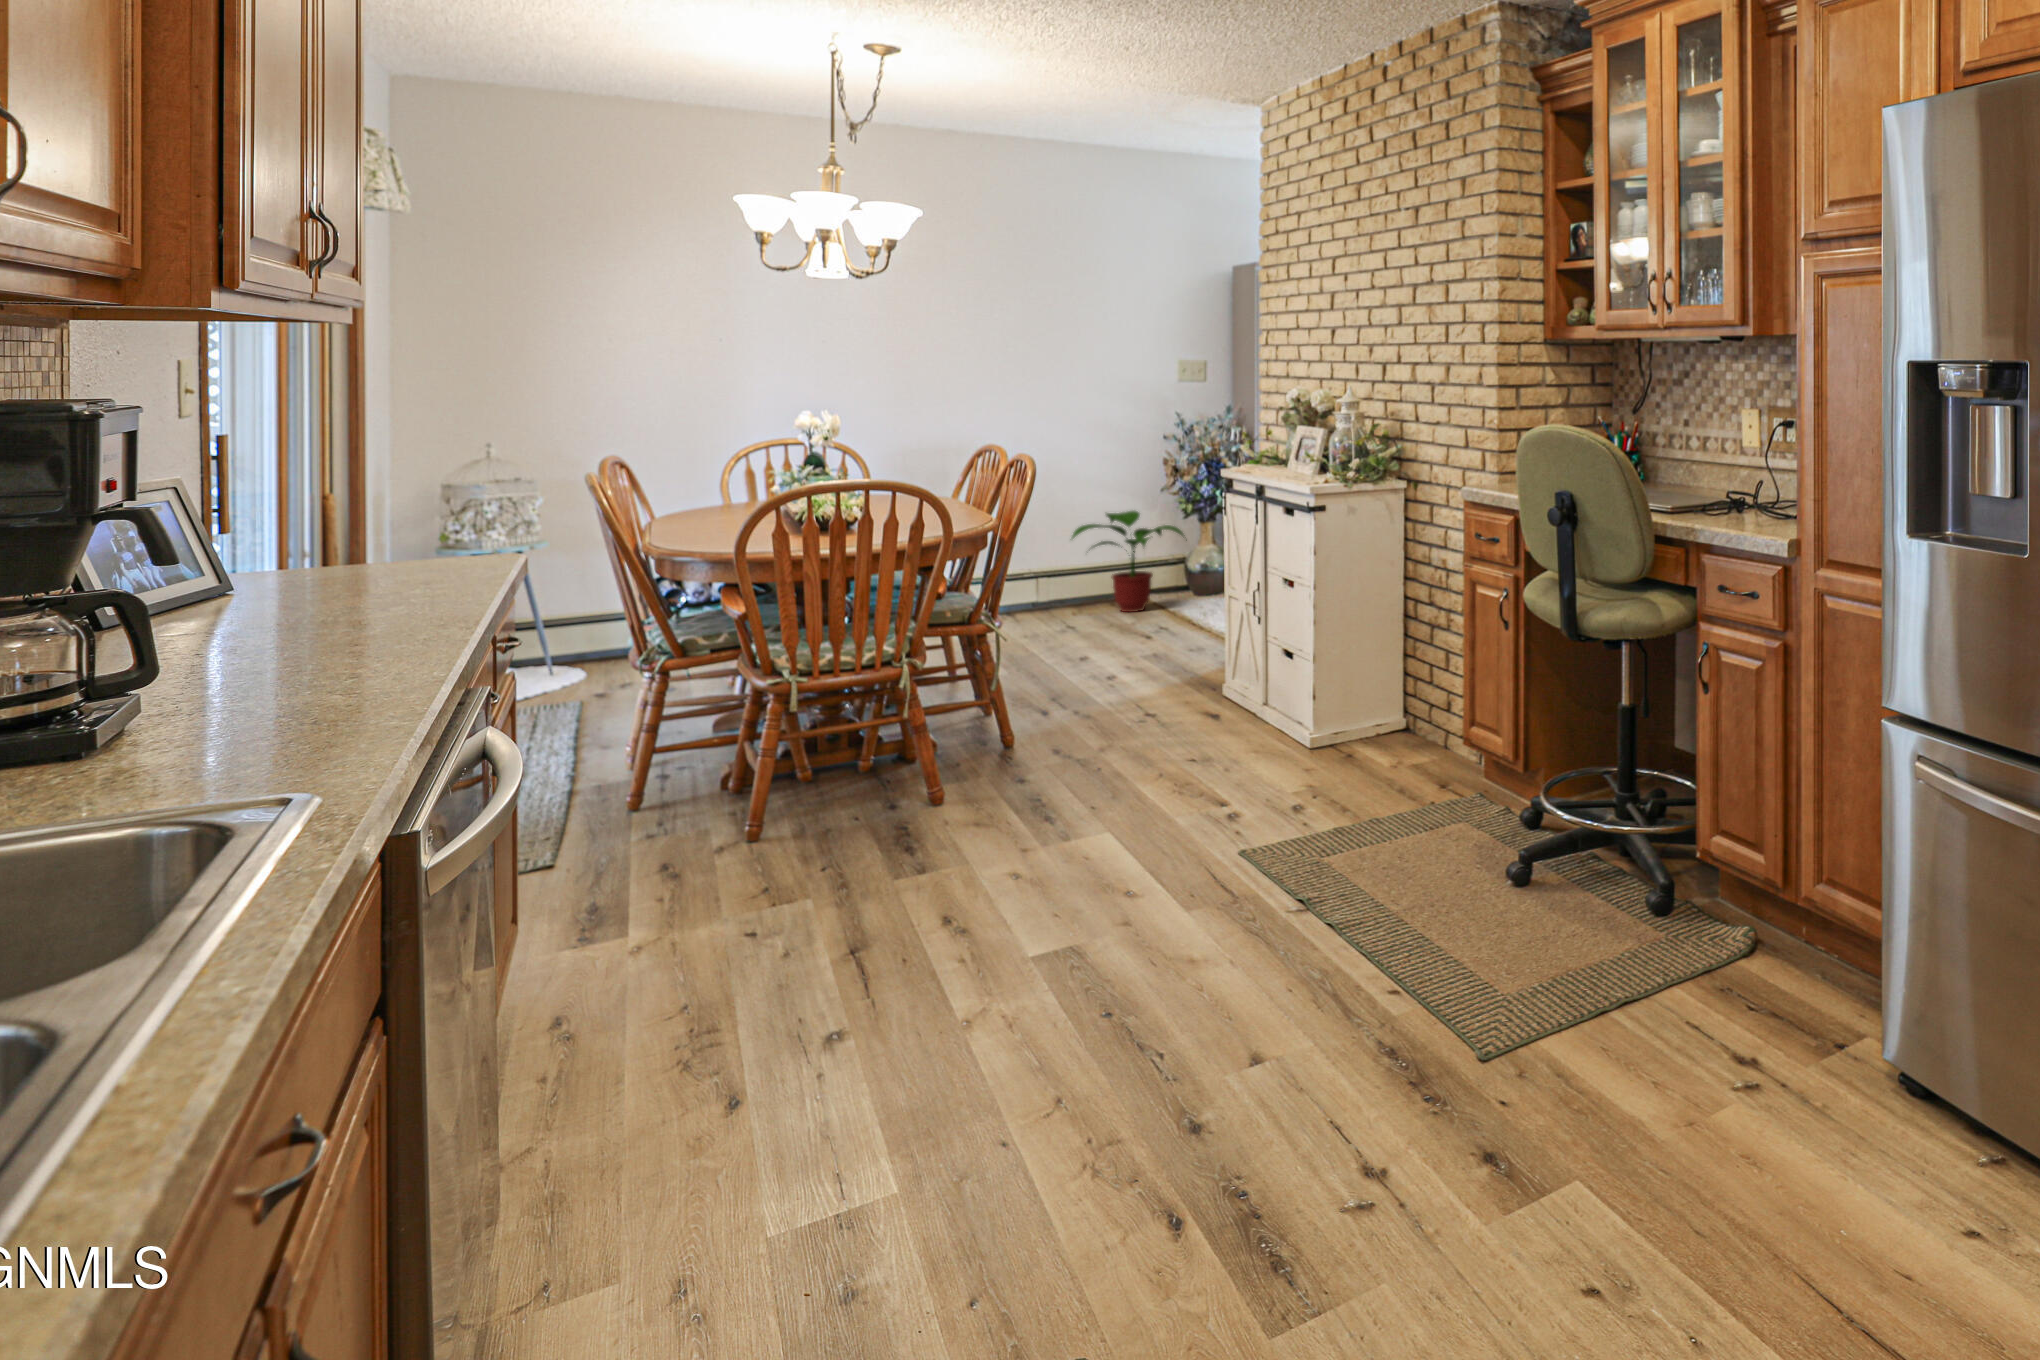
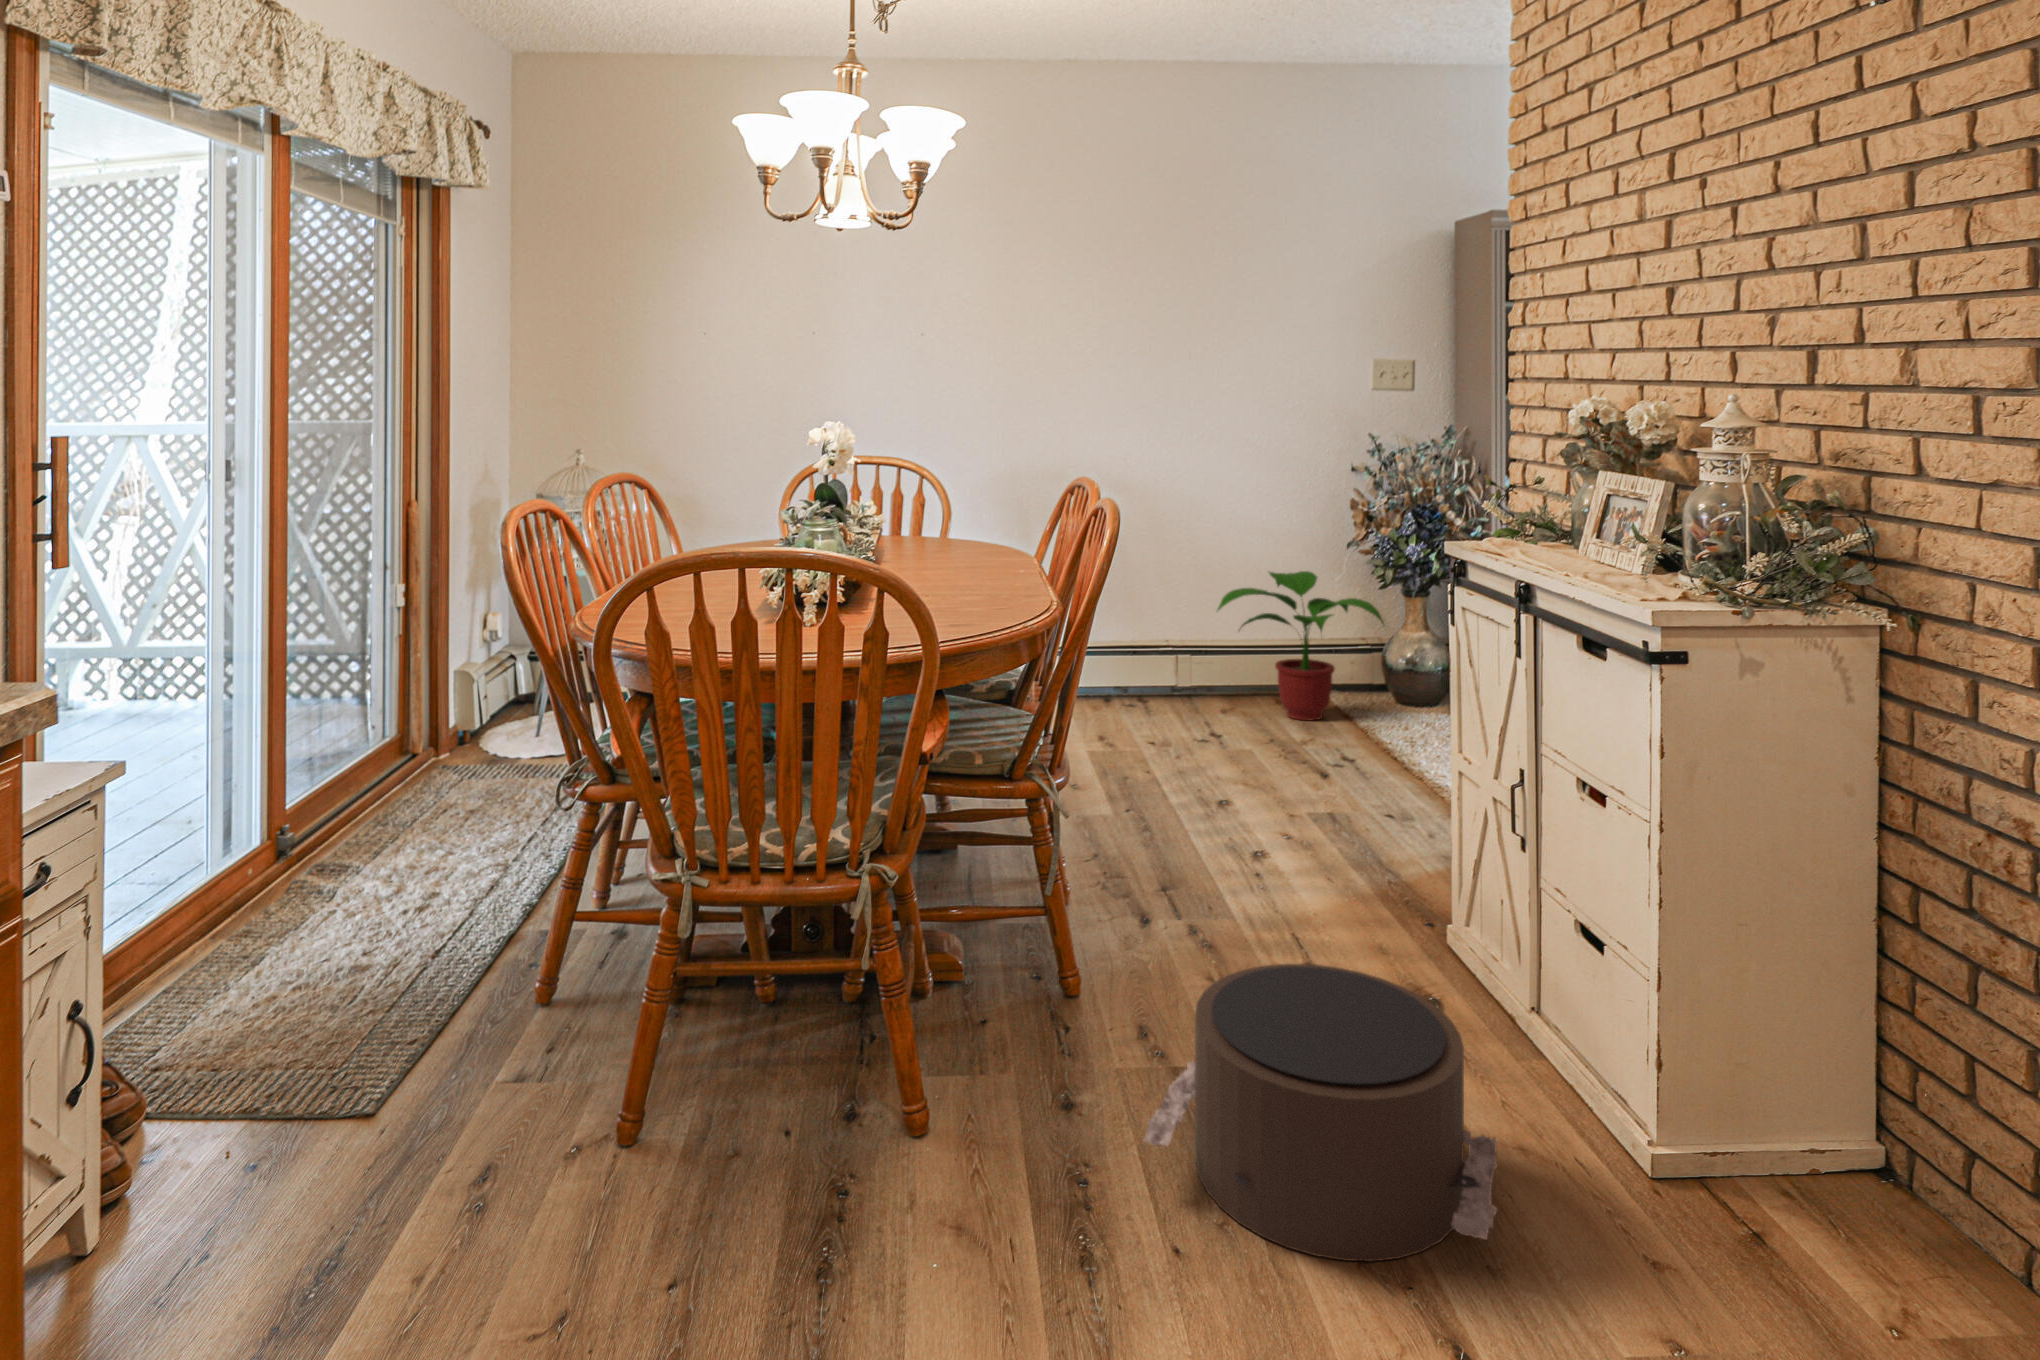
pouf: none [1072,685,1241,795] -> present [1144,964,1497,1261]

